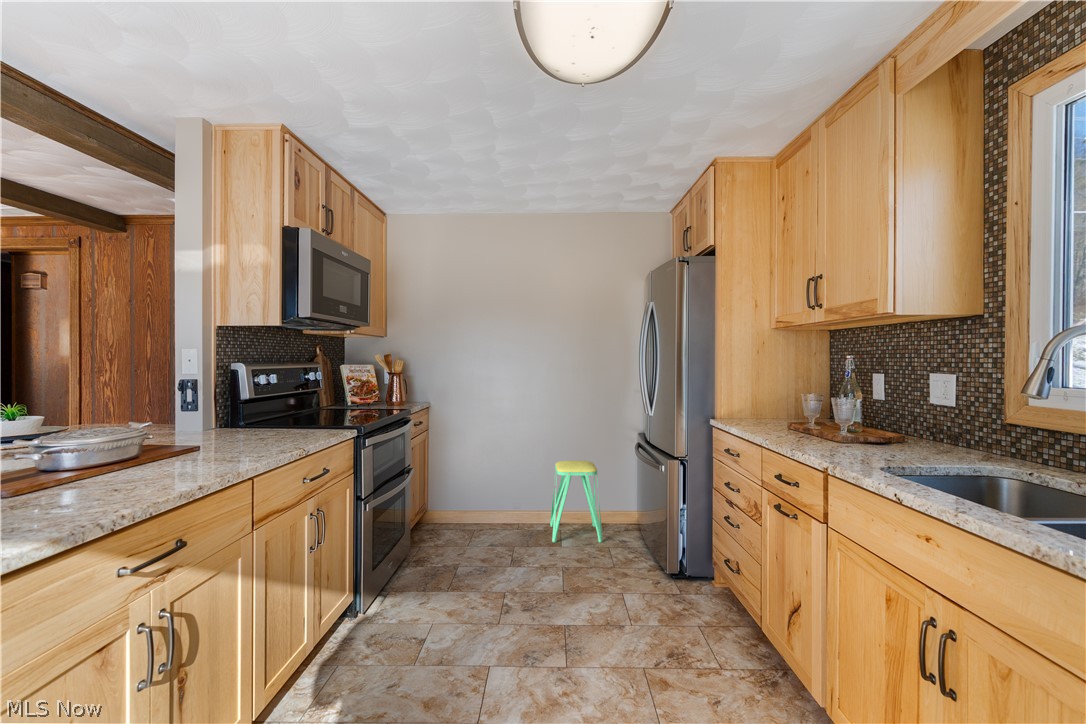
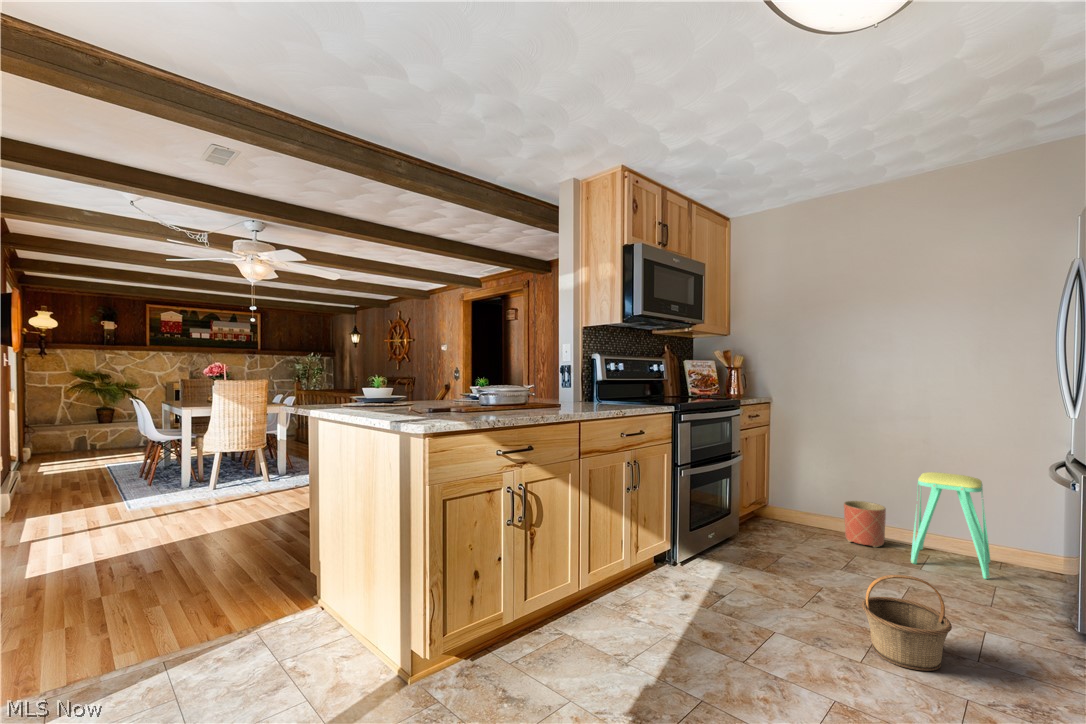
planter: none [498,493,530,534] -> present [844,501,886,547]
basket: none [557,571,622,656] -> present [862,575,952,671]

